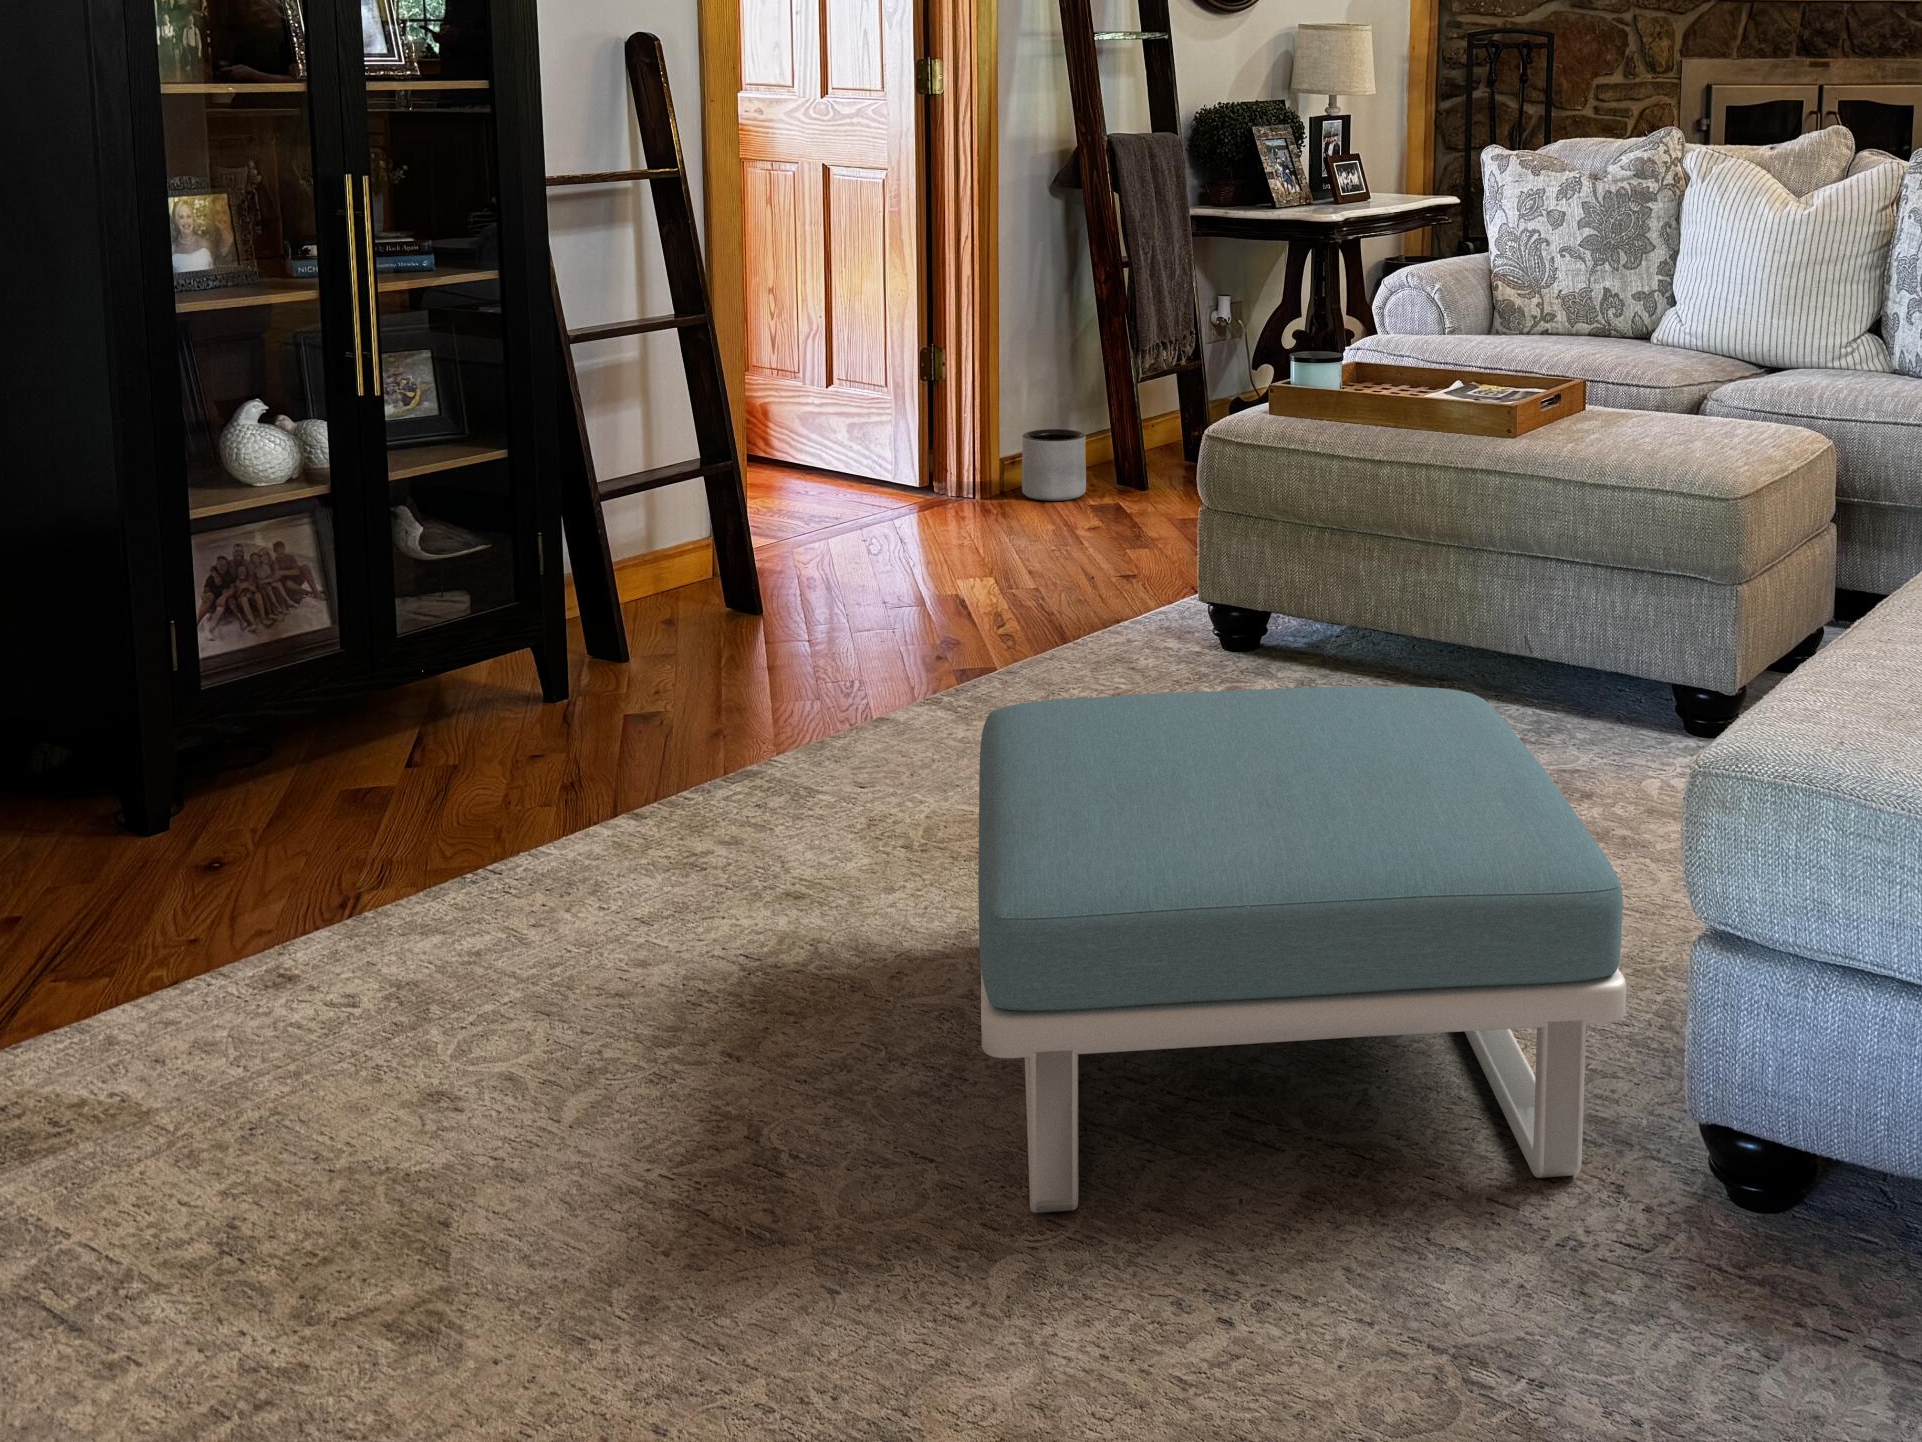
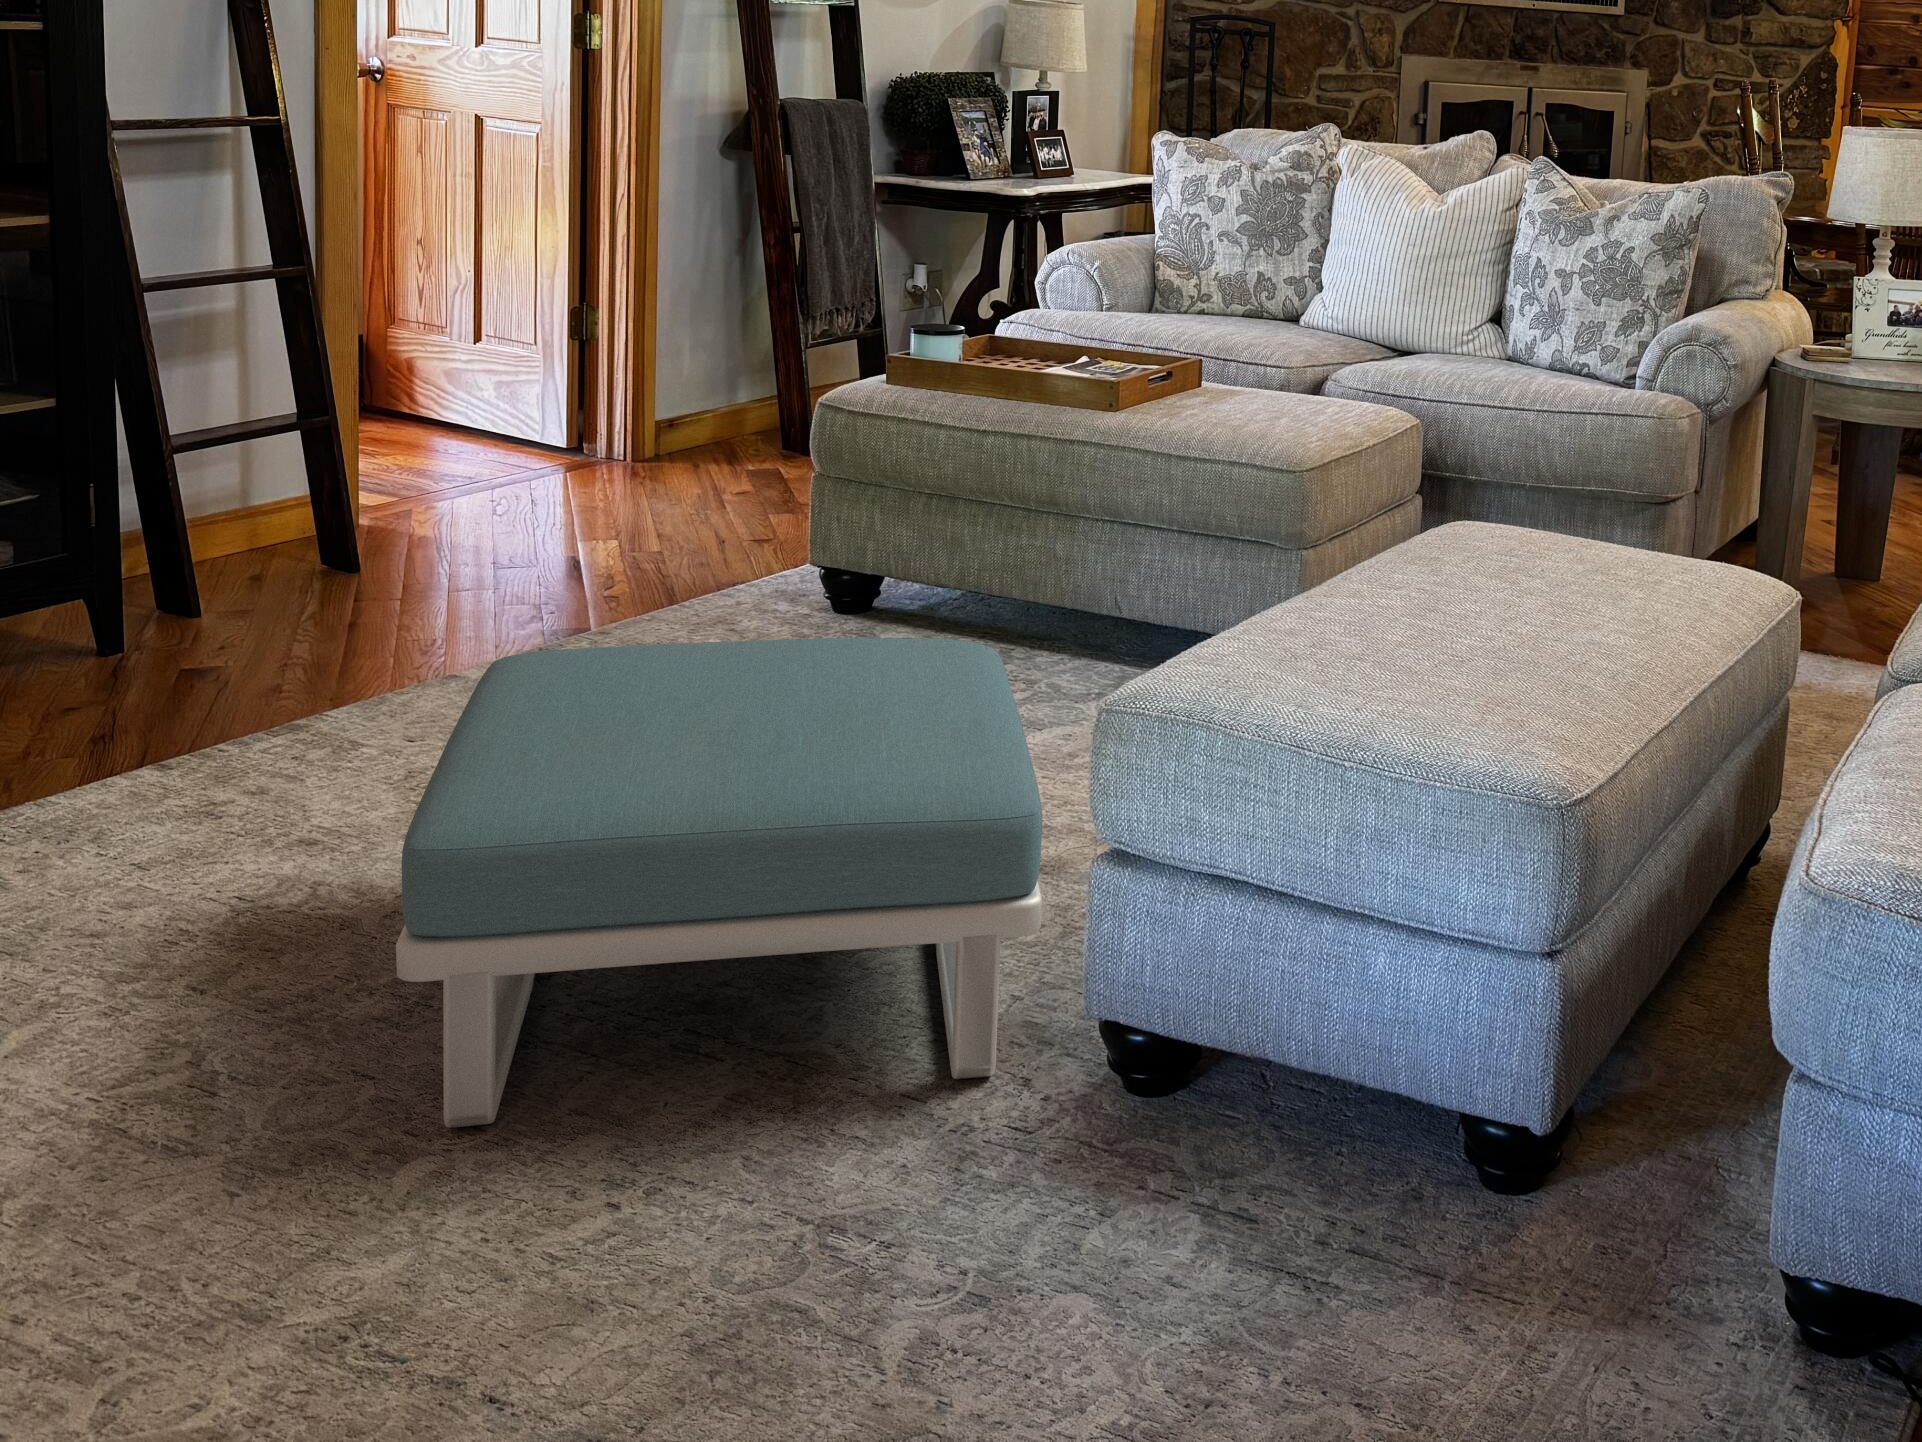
planter: present [1022,429,1086,501] -> none [683,392,751,463]

